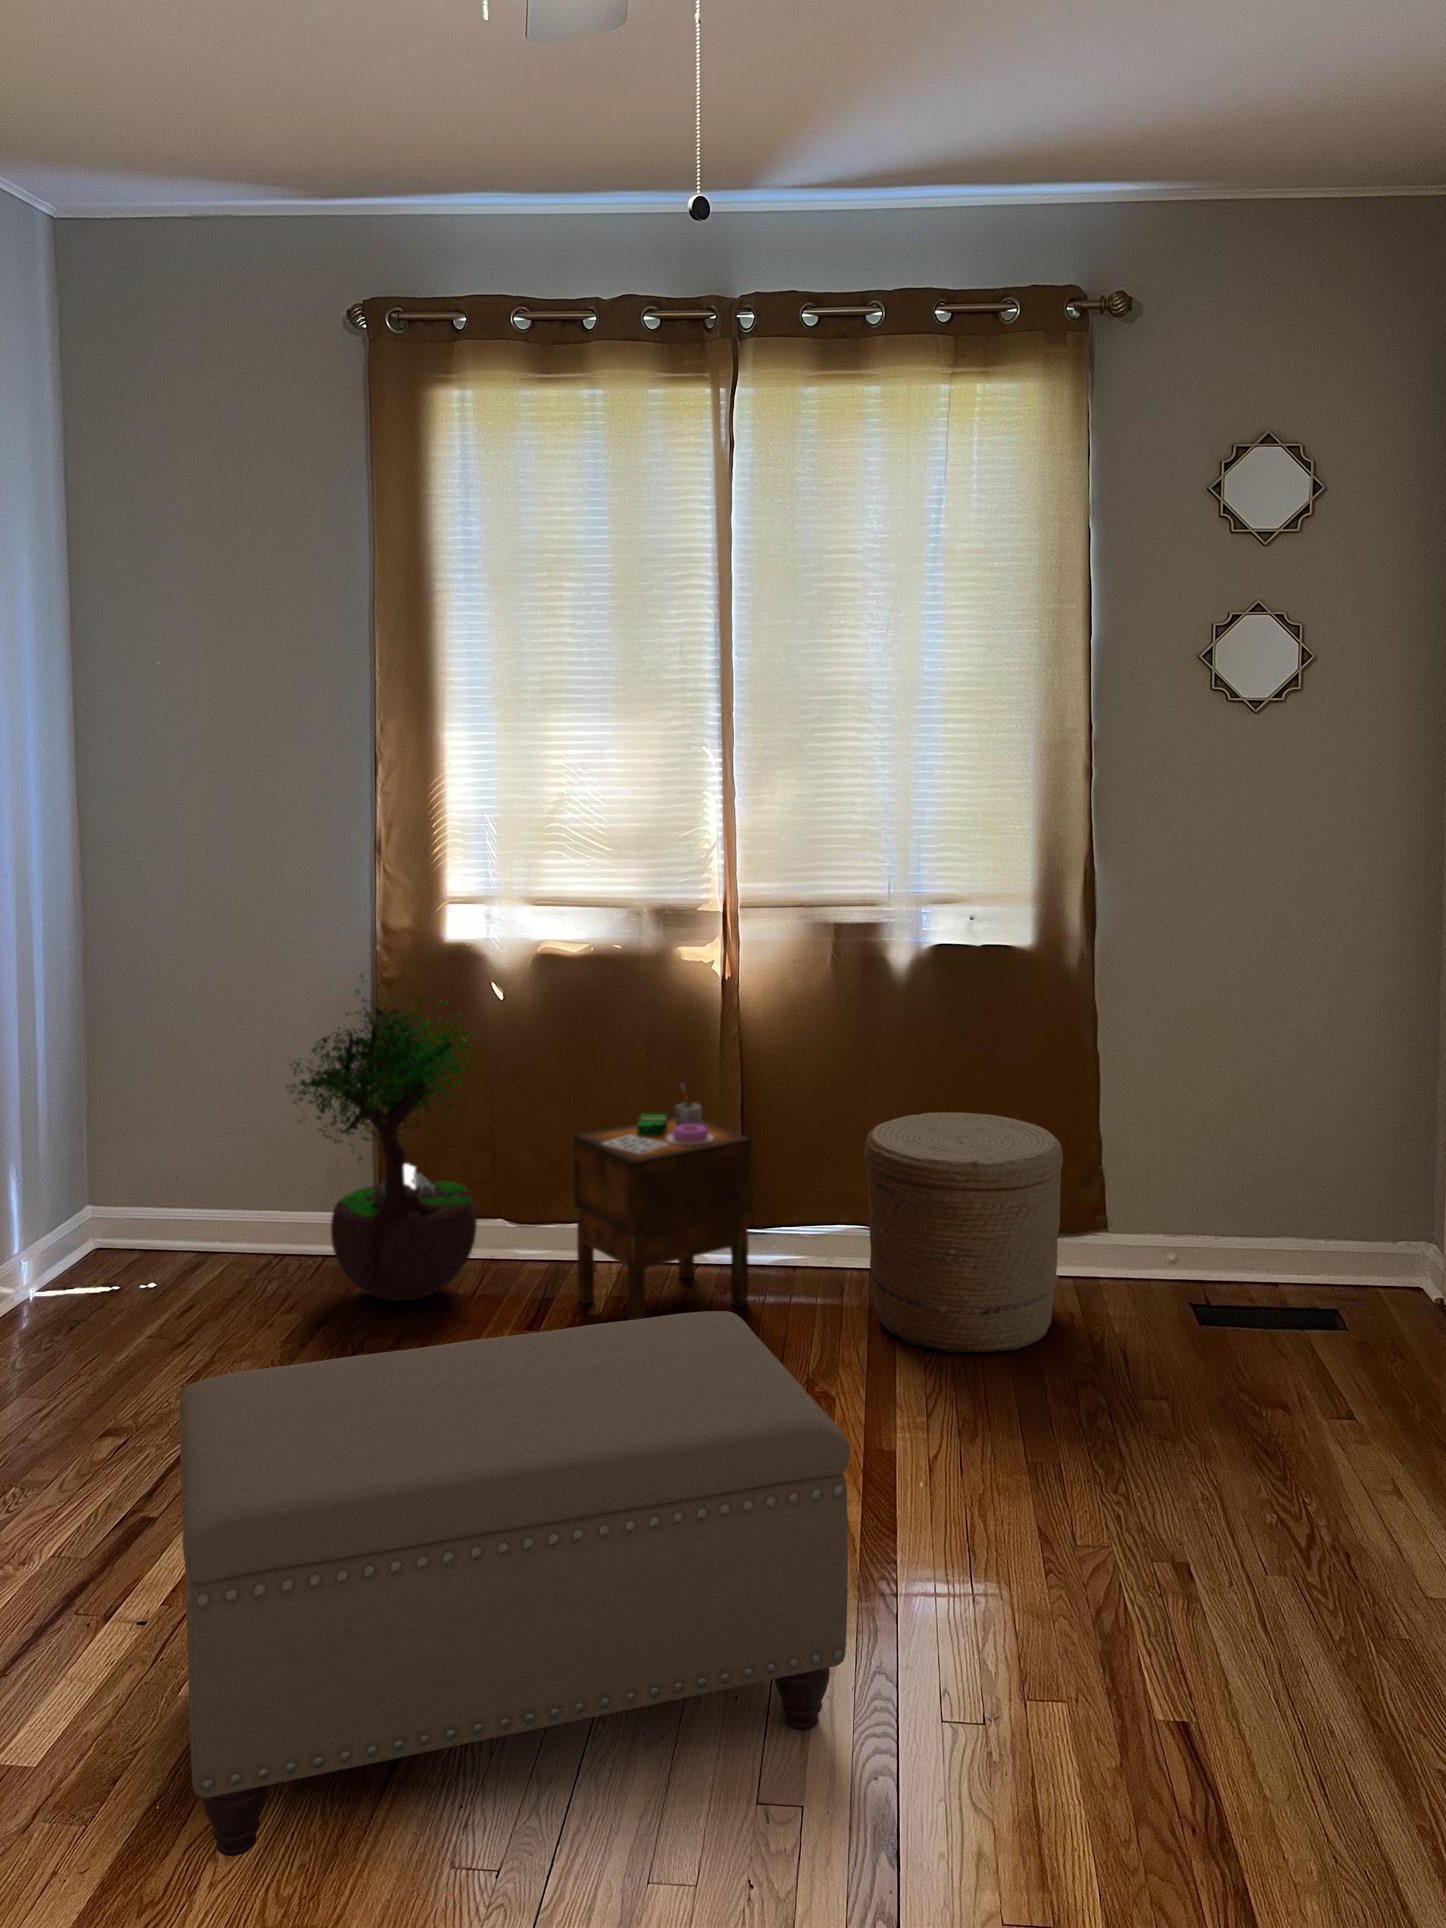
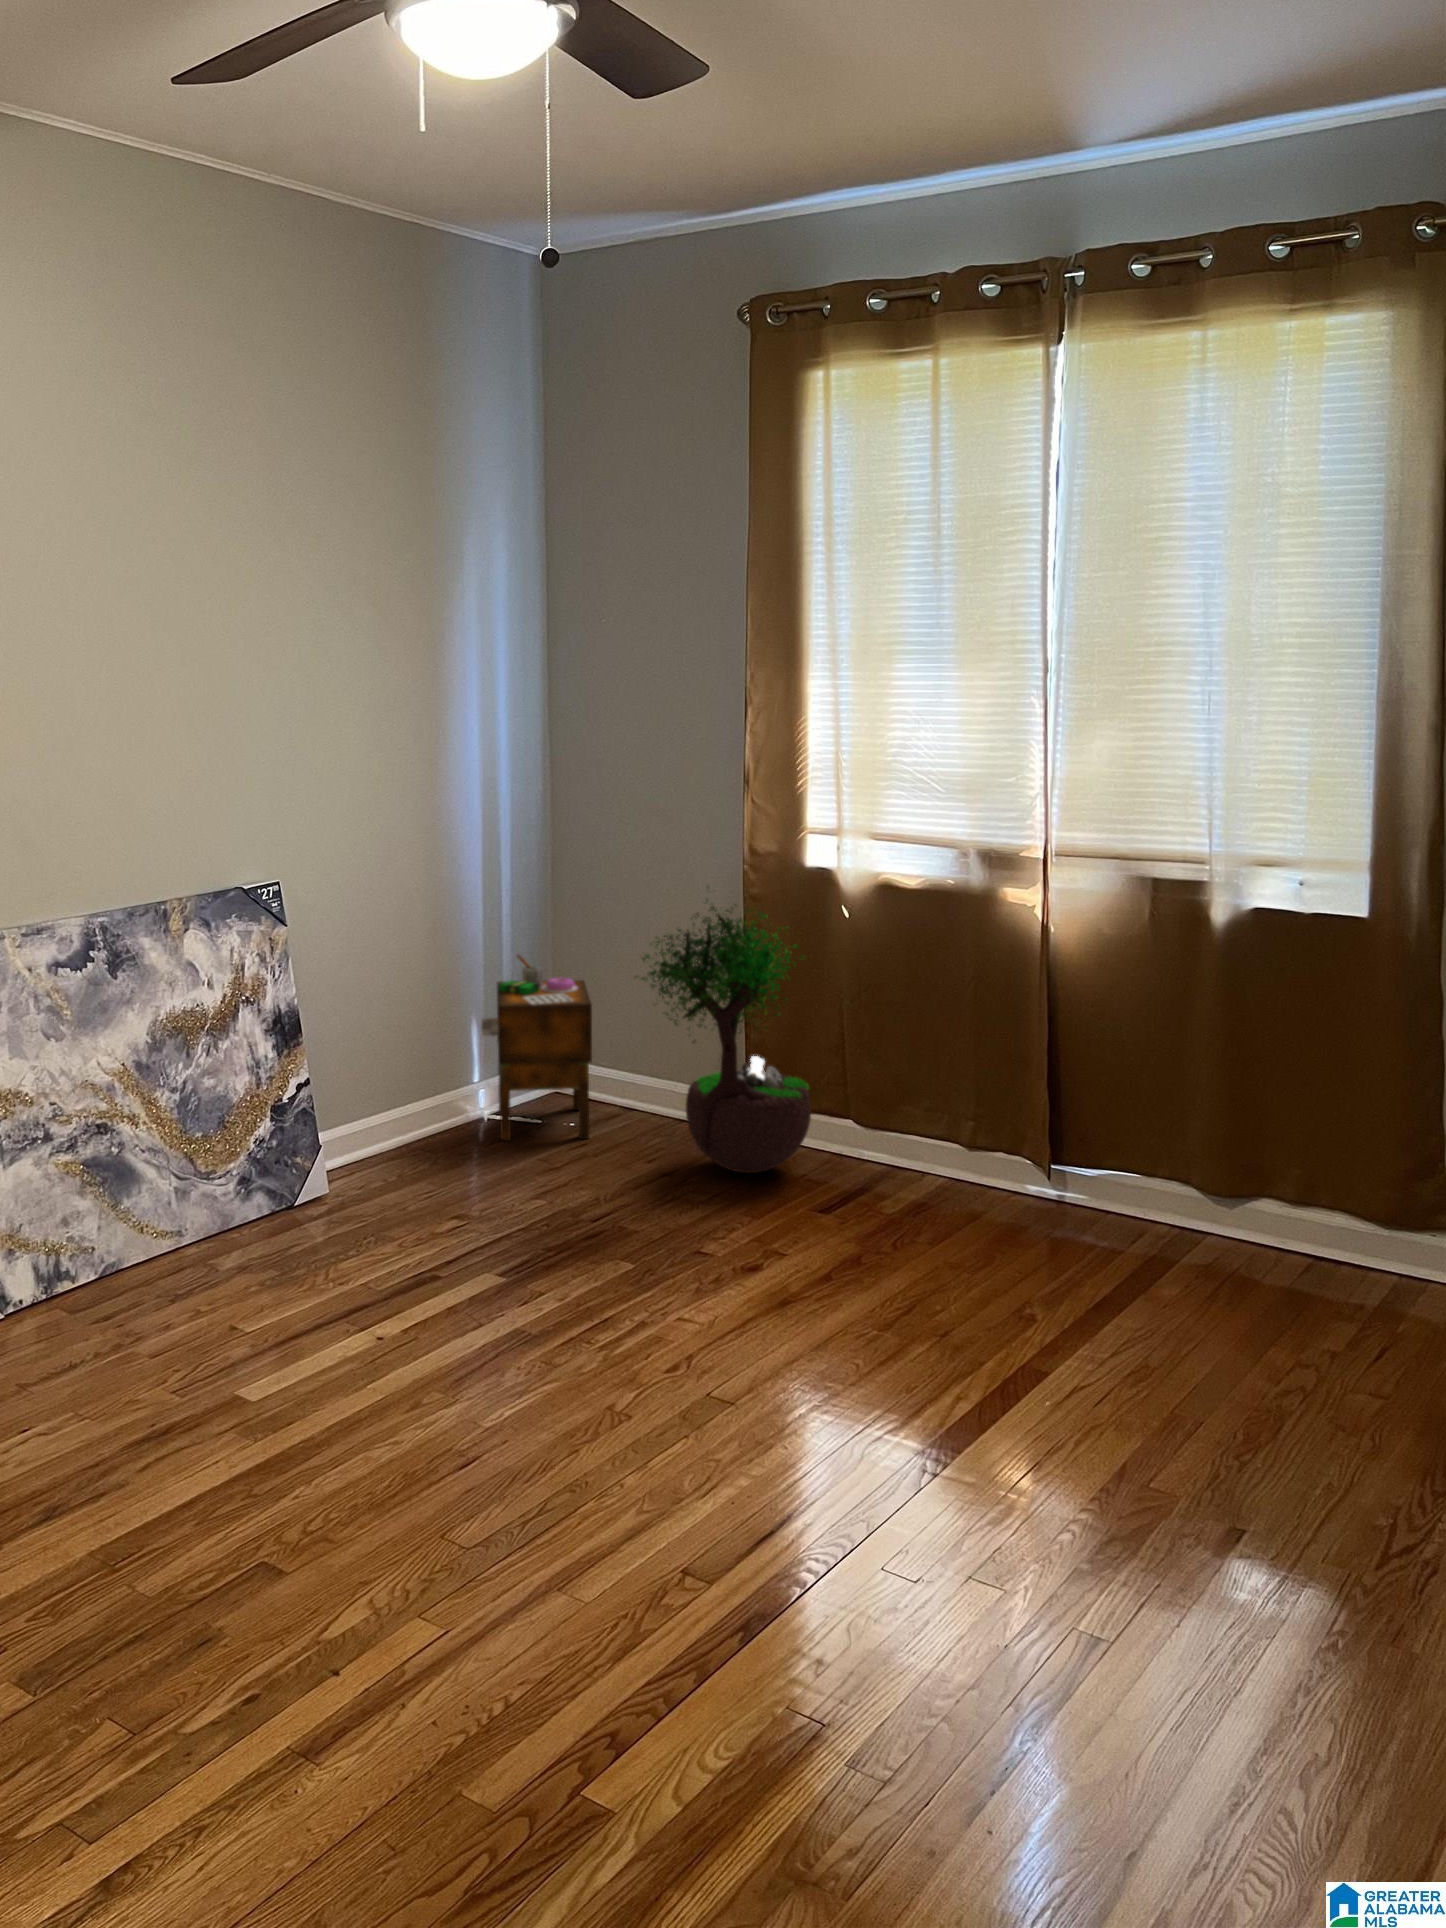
nightstand: present [574,1084,751,1320] -> present [481,954,592,1141]
woven basket: present [864,1112,1063,1353] -> none [1132,1078,1349,1327]
ottoman: present [179,1311,850,1856] -> none [288,1161,827,1539]

